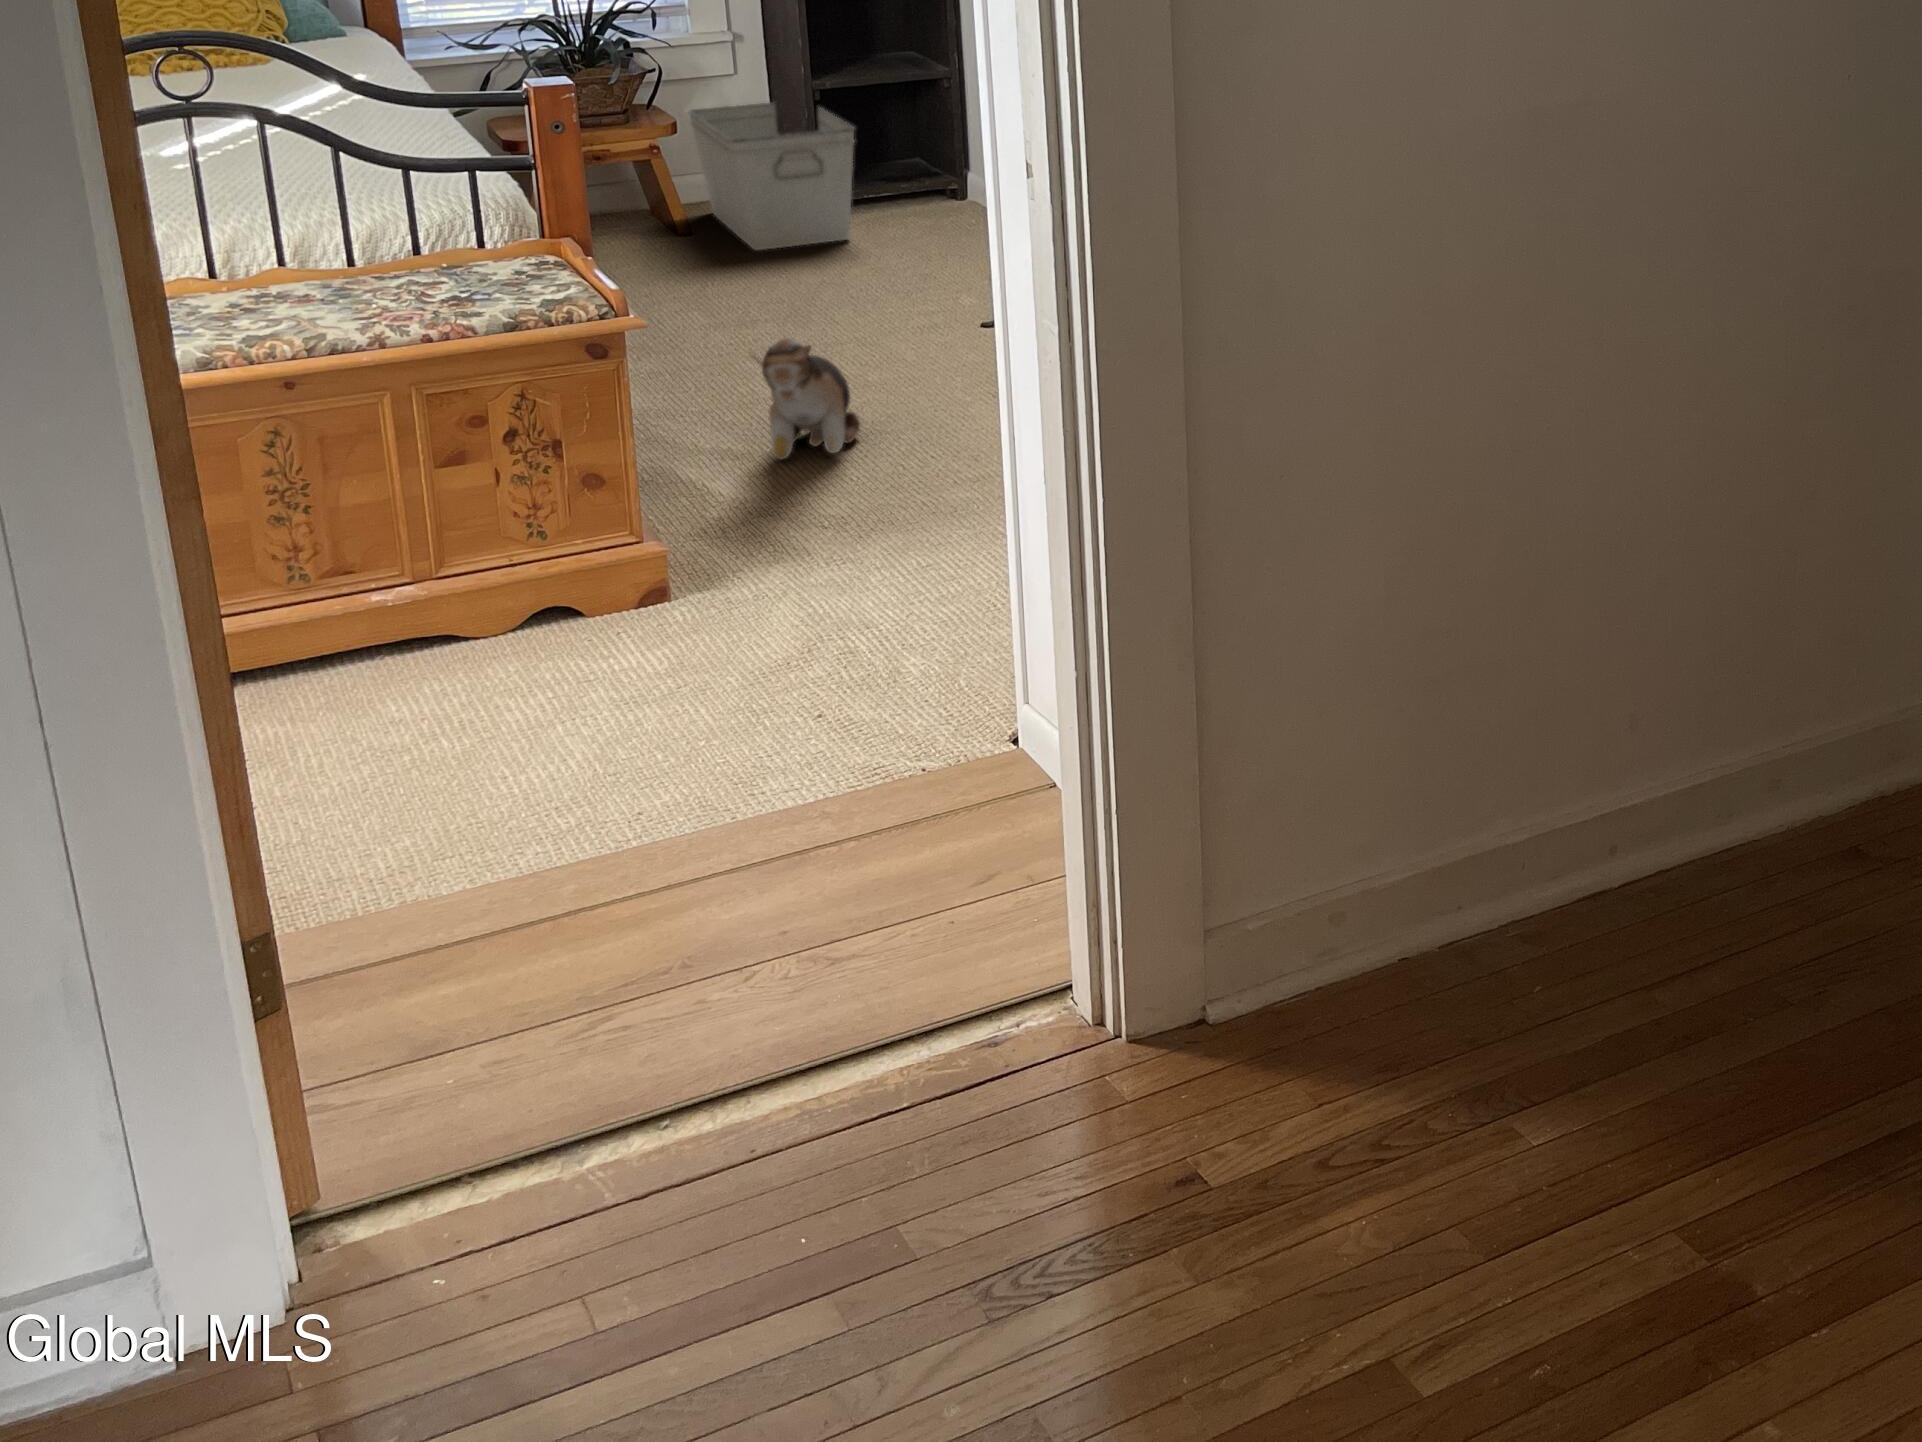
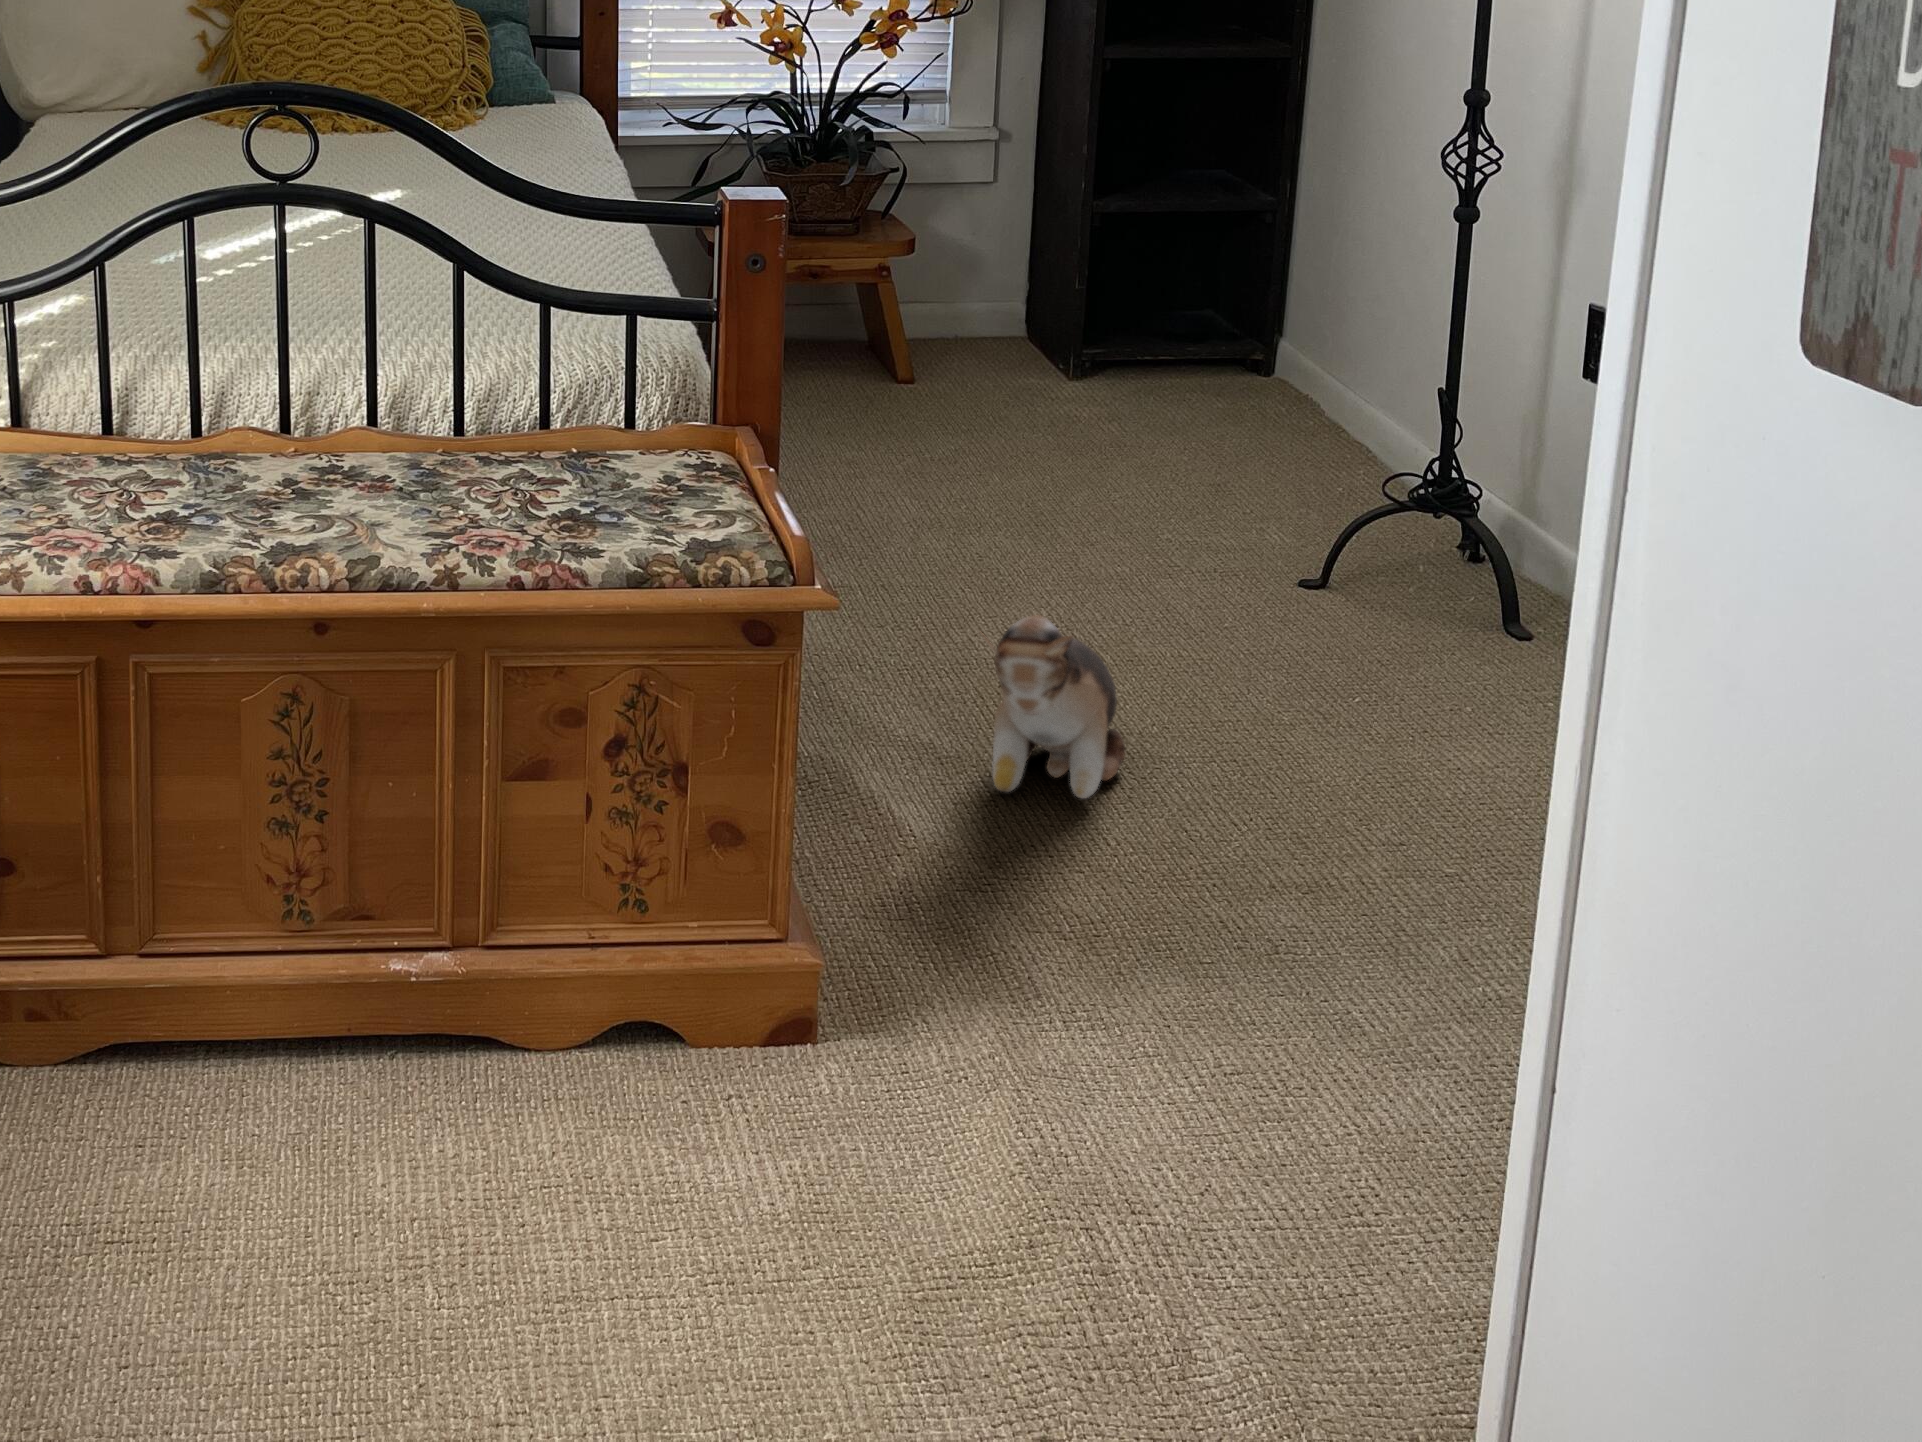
storage bin: present [688,102,855,250] -> none [932,224,1146,421]

